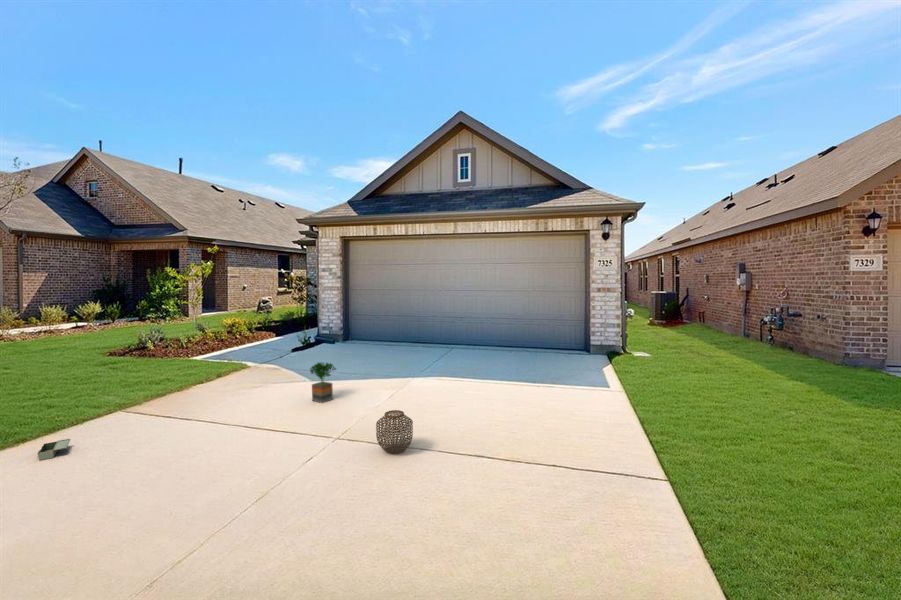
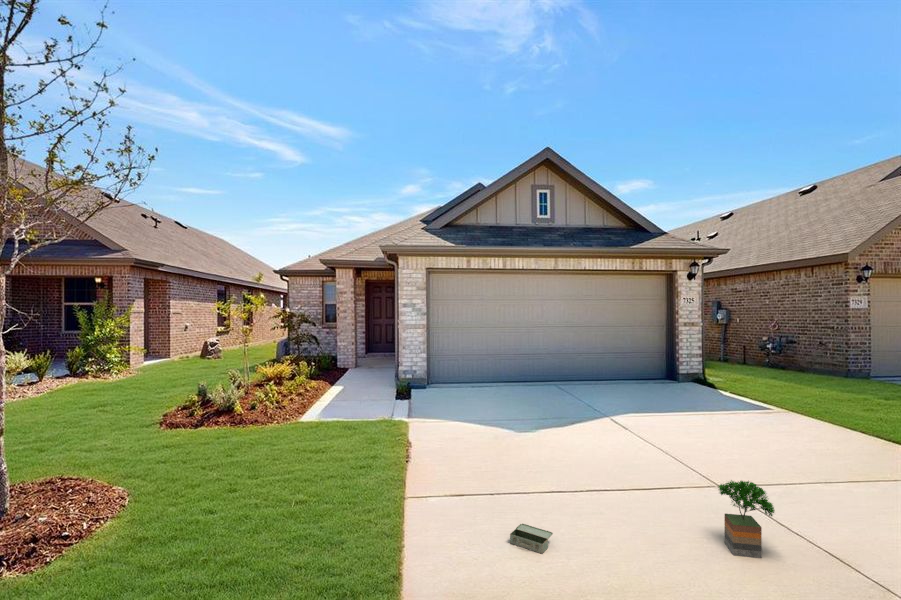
potted tree: present [310,363,336,403] -> present [718,480,775,558]
woven basket: present [376,410,413,454] -> none [789,447,831,489]

